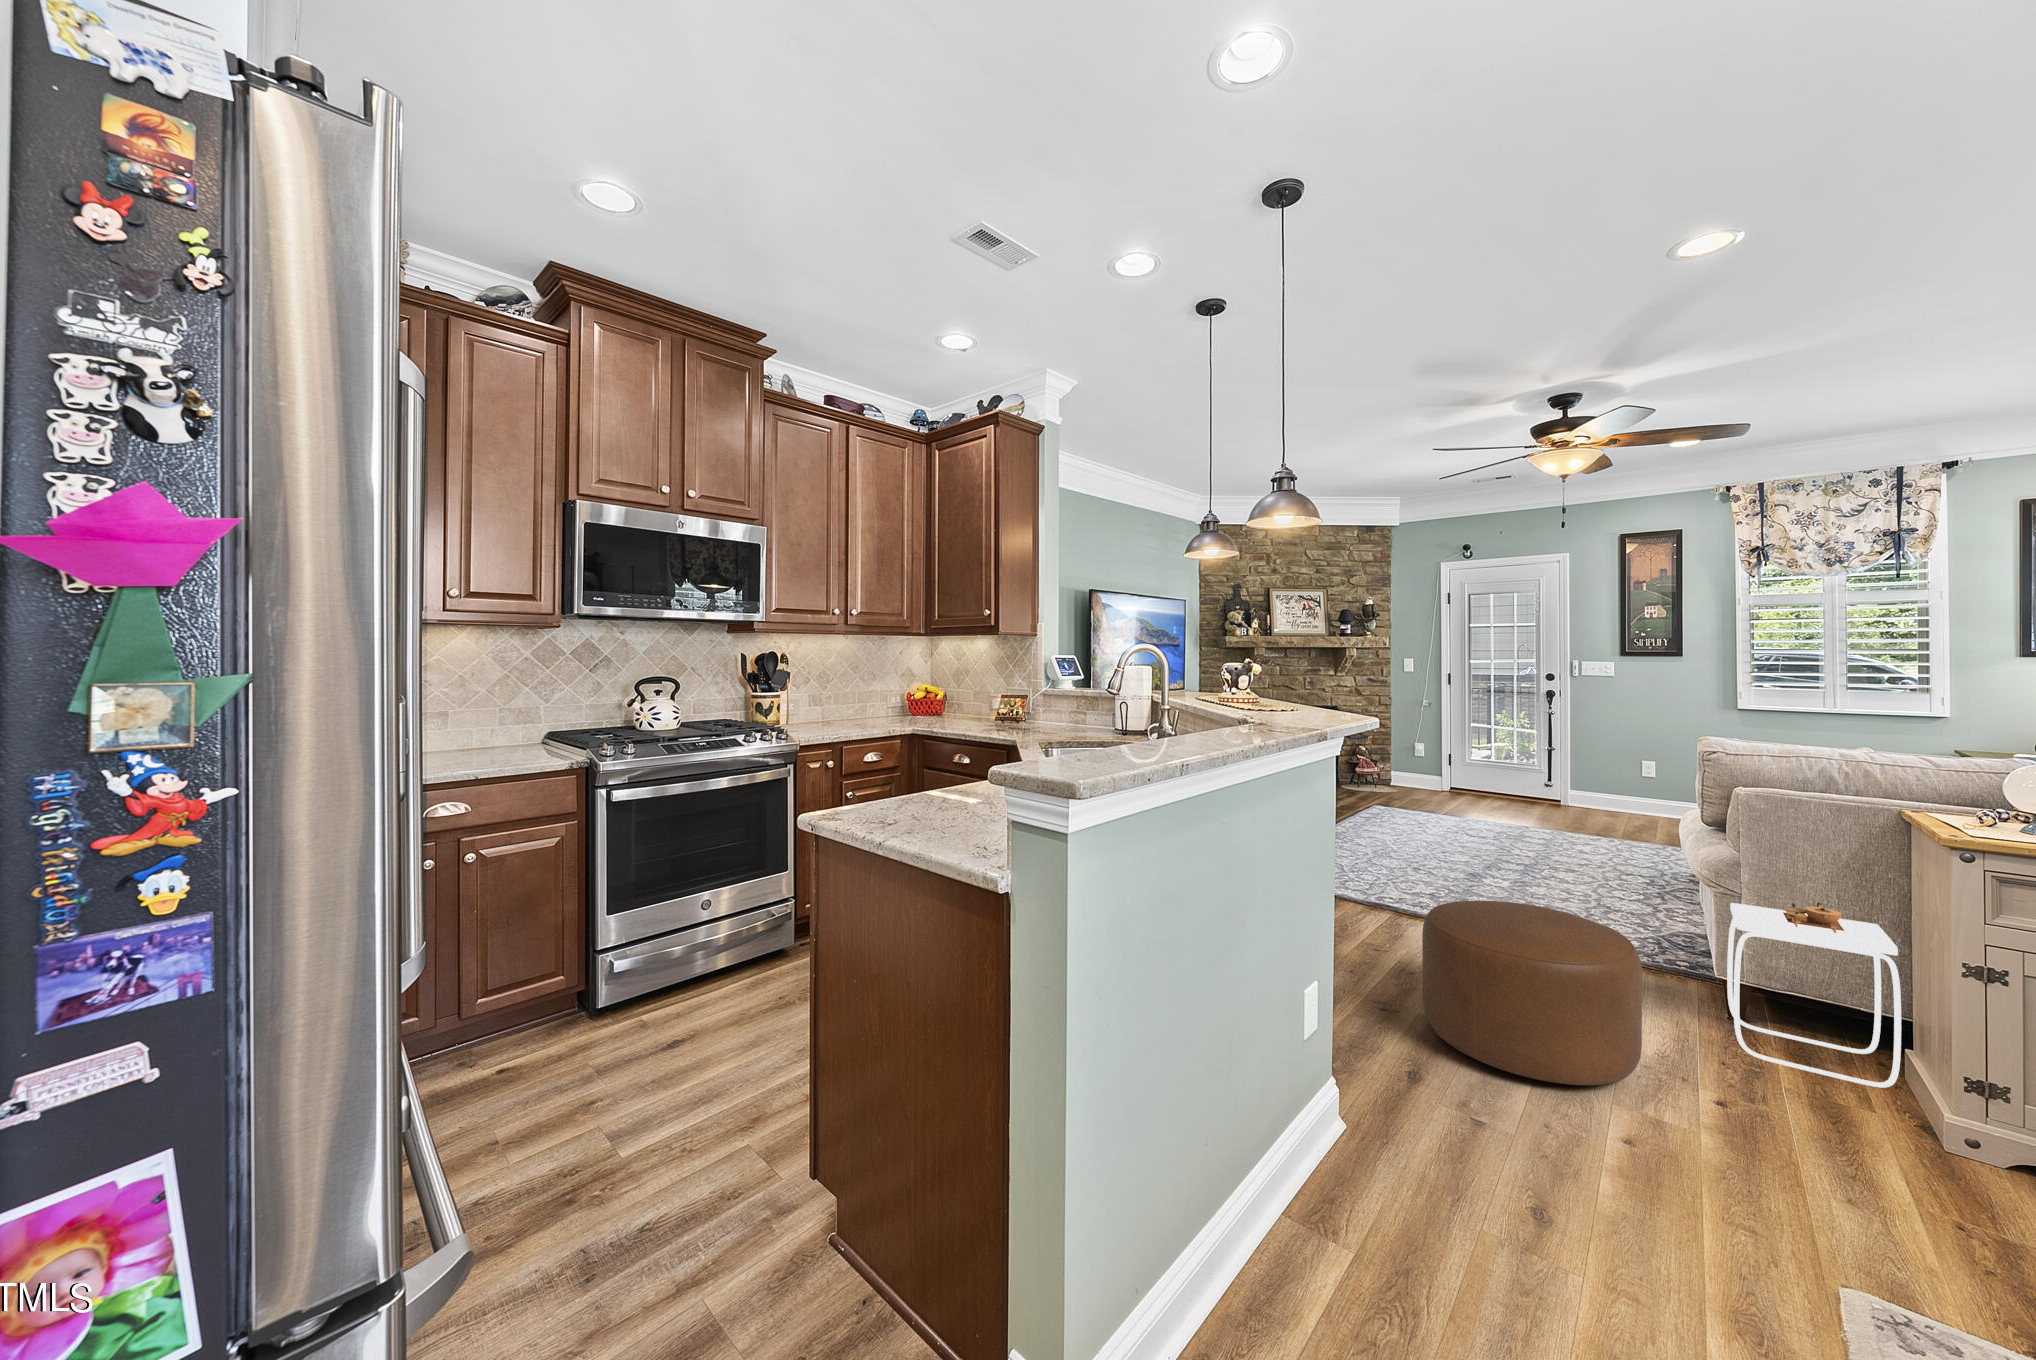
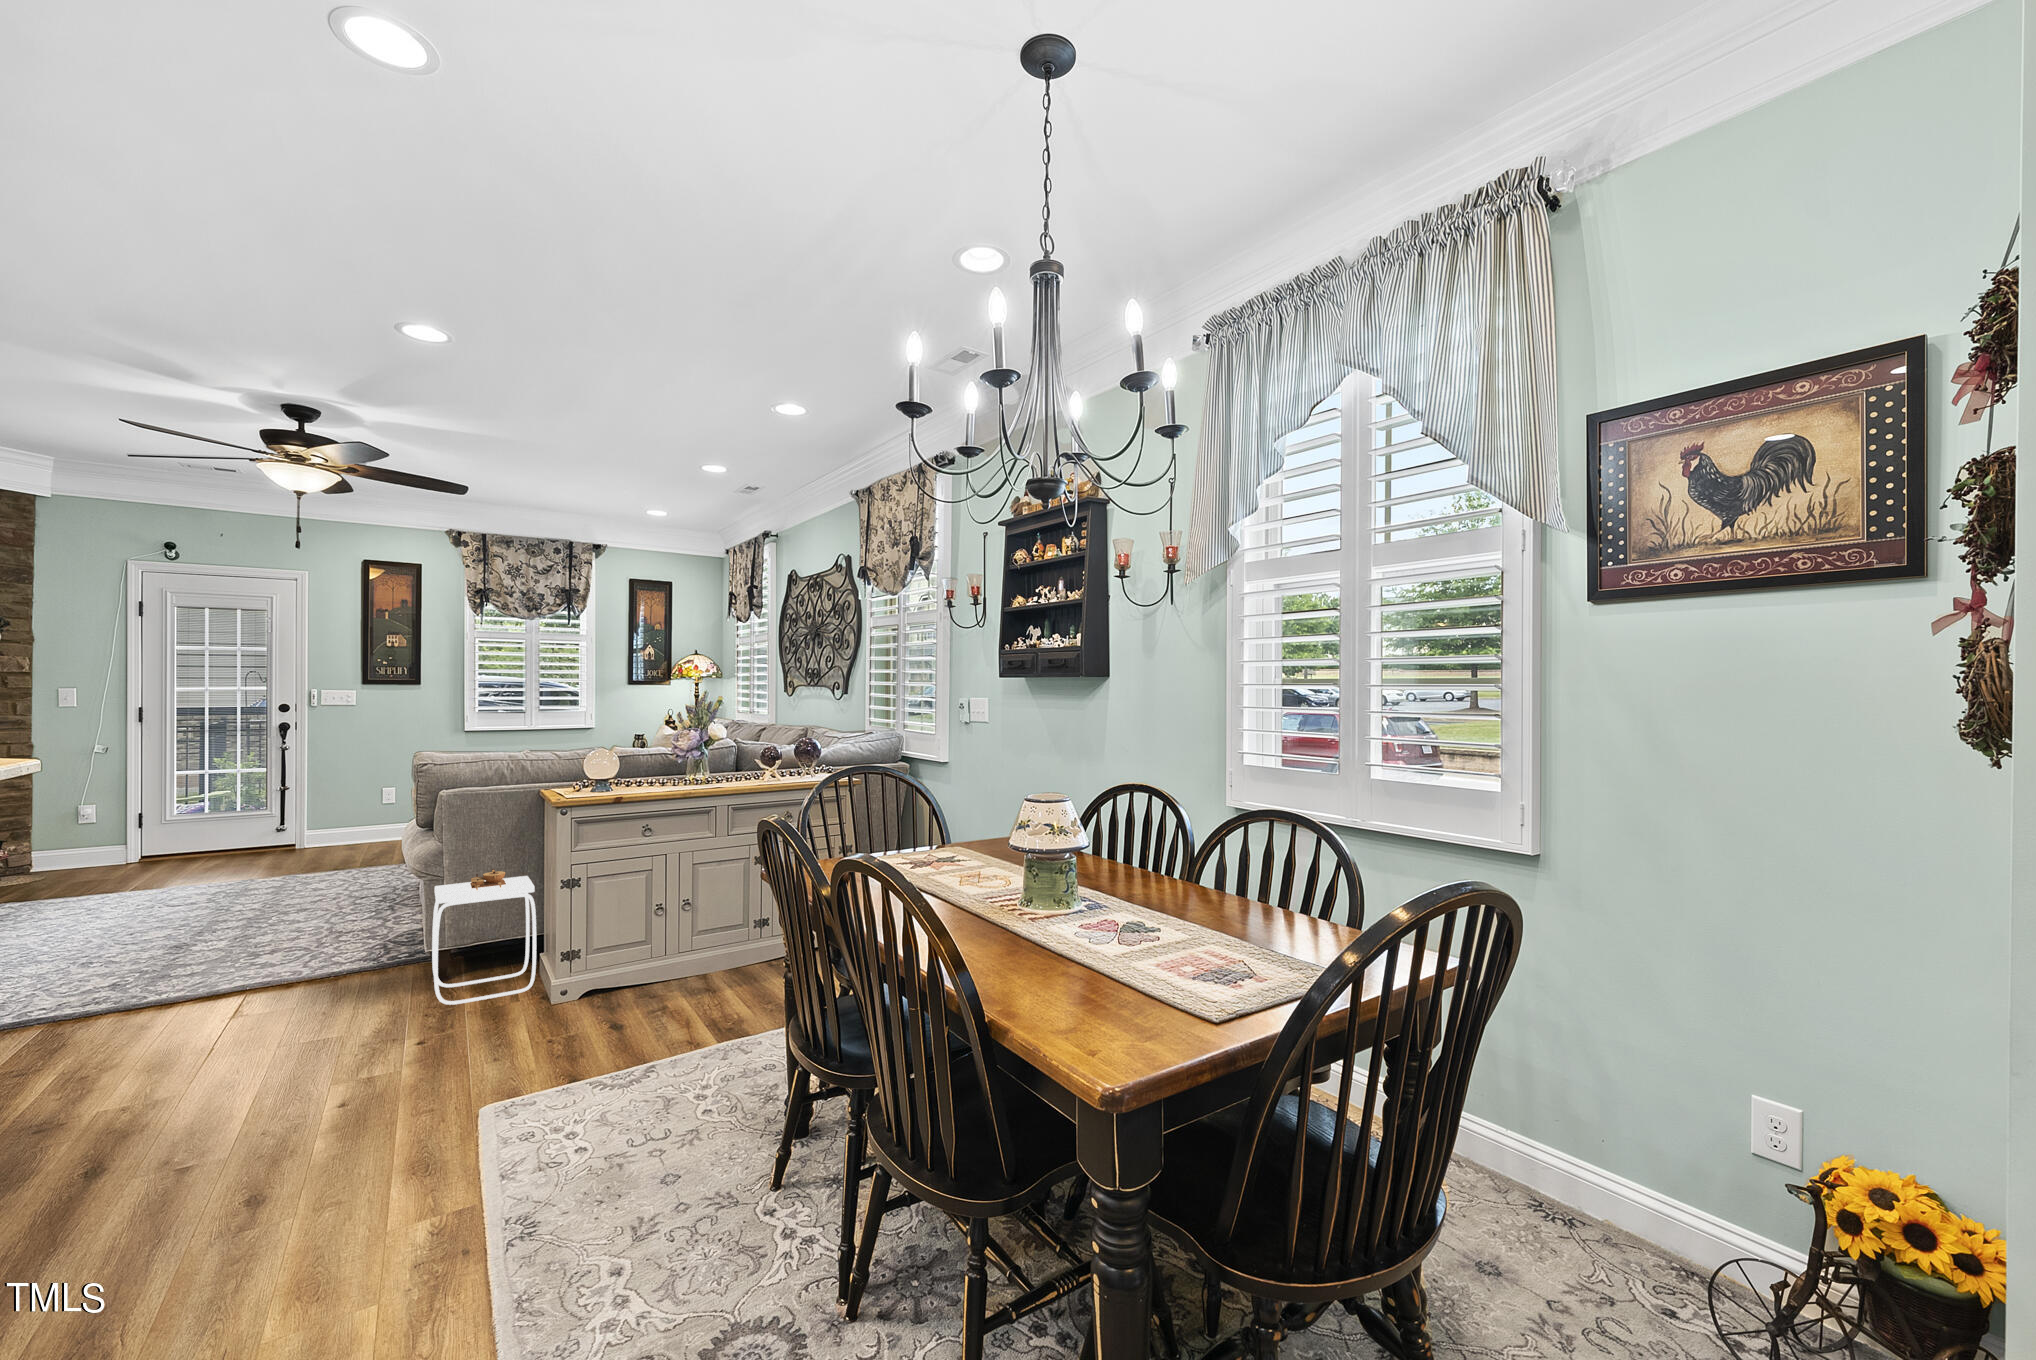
ottoman: present [1422,901,1642,1085] -> none [104,931,356,1113]

